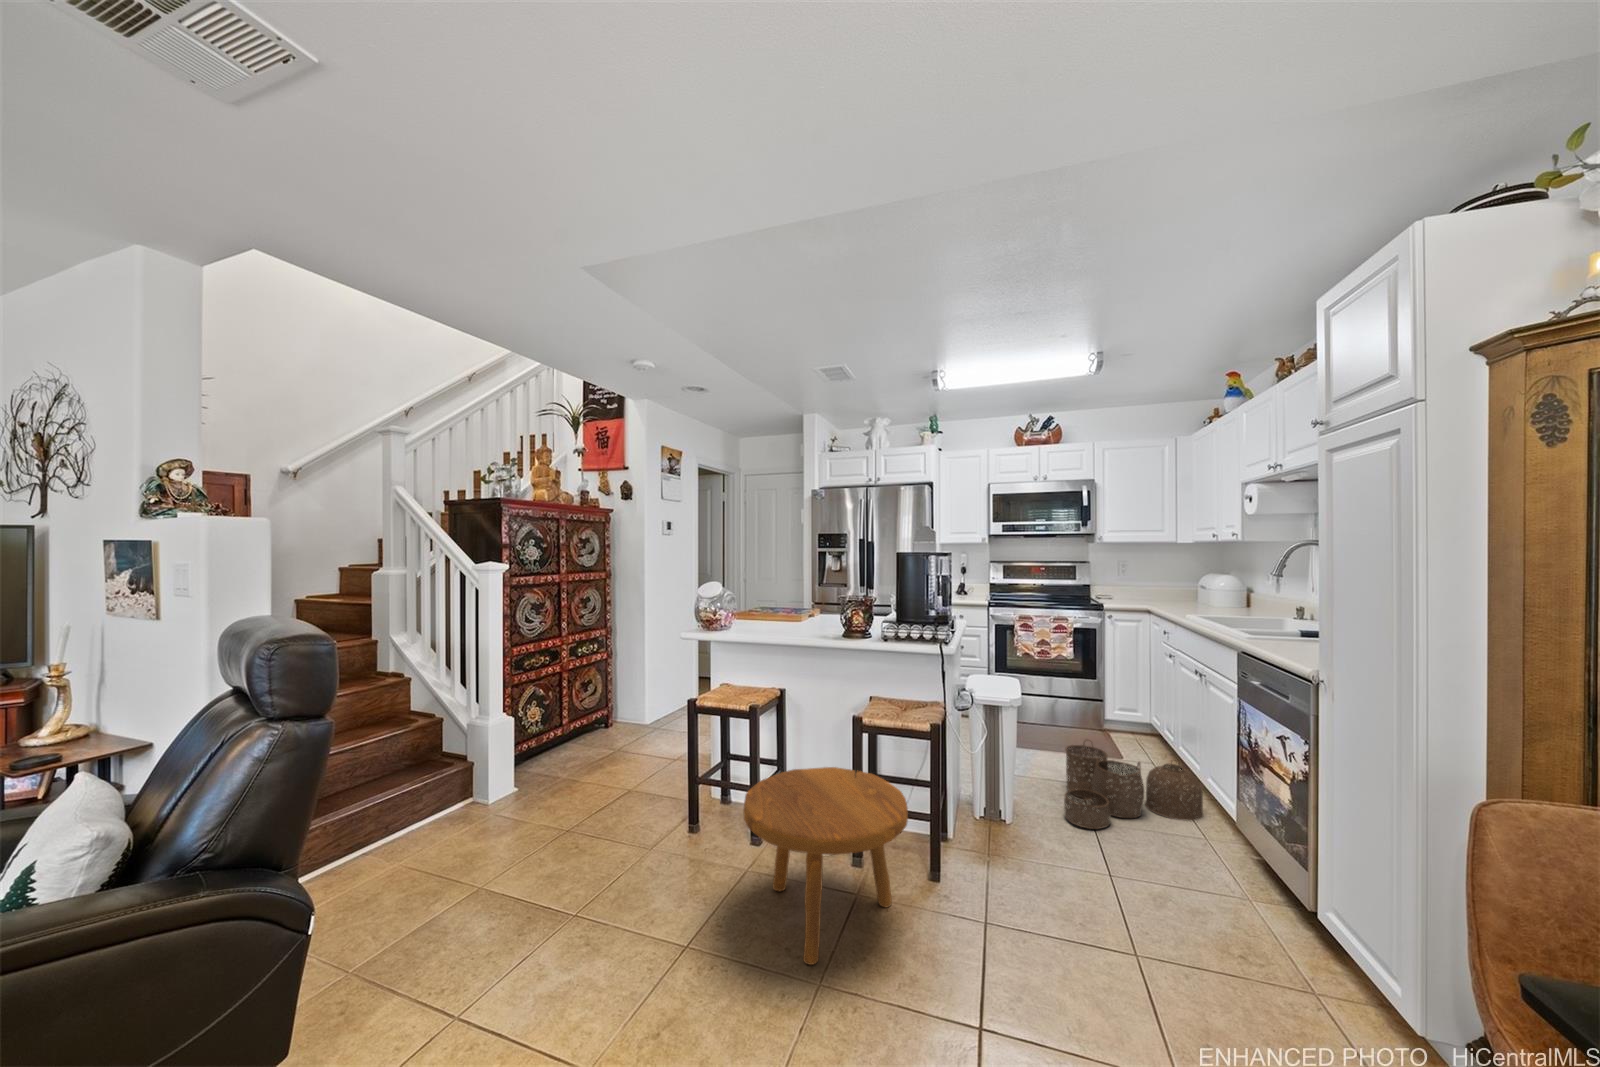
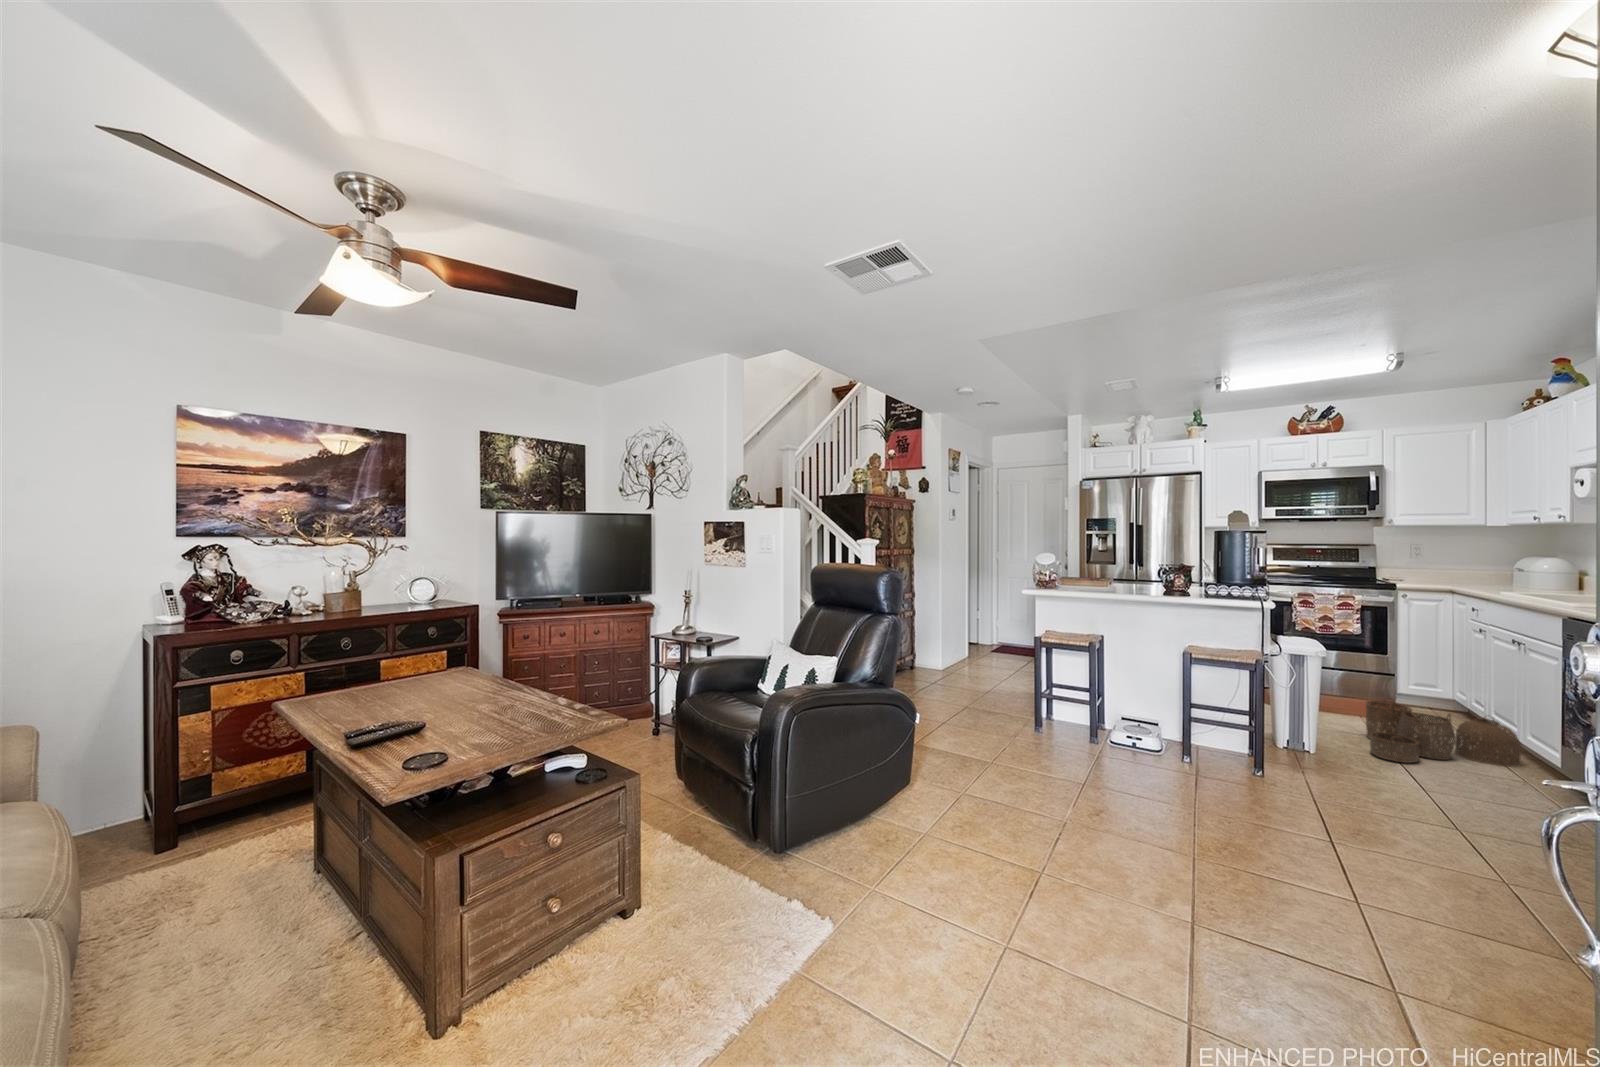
footstool: present [743,767,908,965] -> none [1113,687,1253,805]

